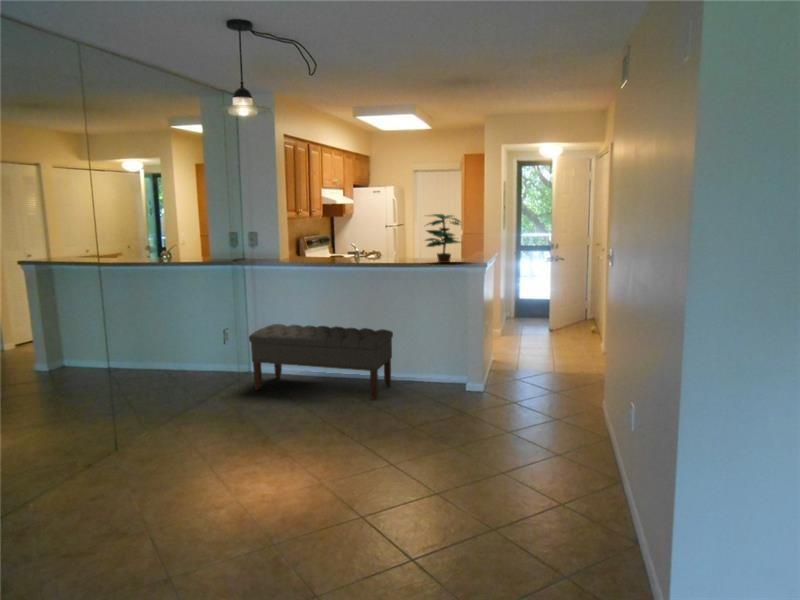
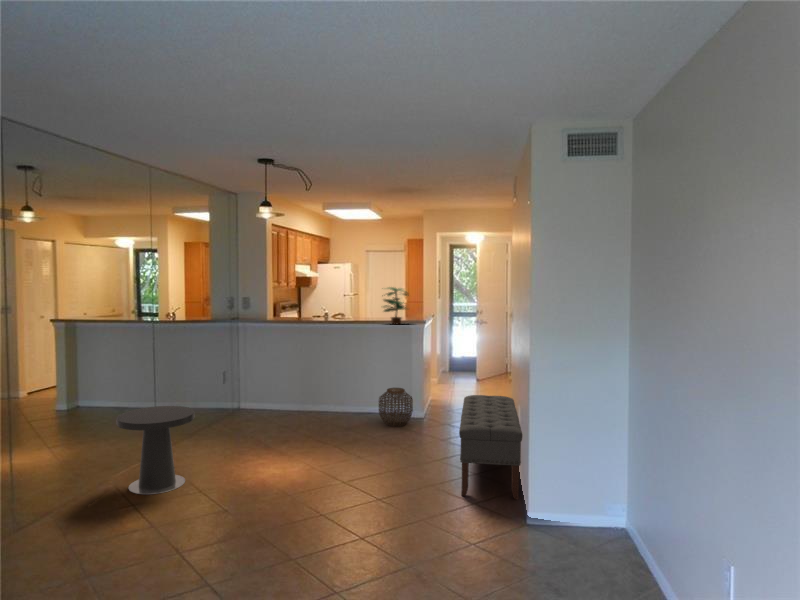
bench: present [249,324,393,400] -> present [459,395,522,500]
woven basket: none [421,346,465,397] -> present [379,388,413,427]
side table: none [47,378,158,501] -> present [116,406,195,494]

